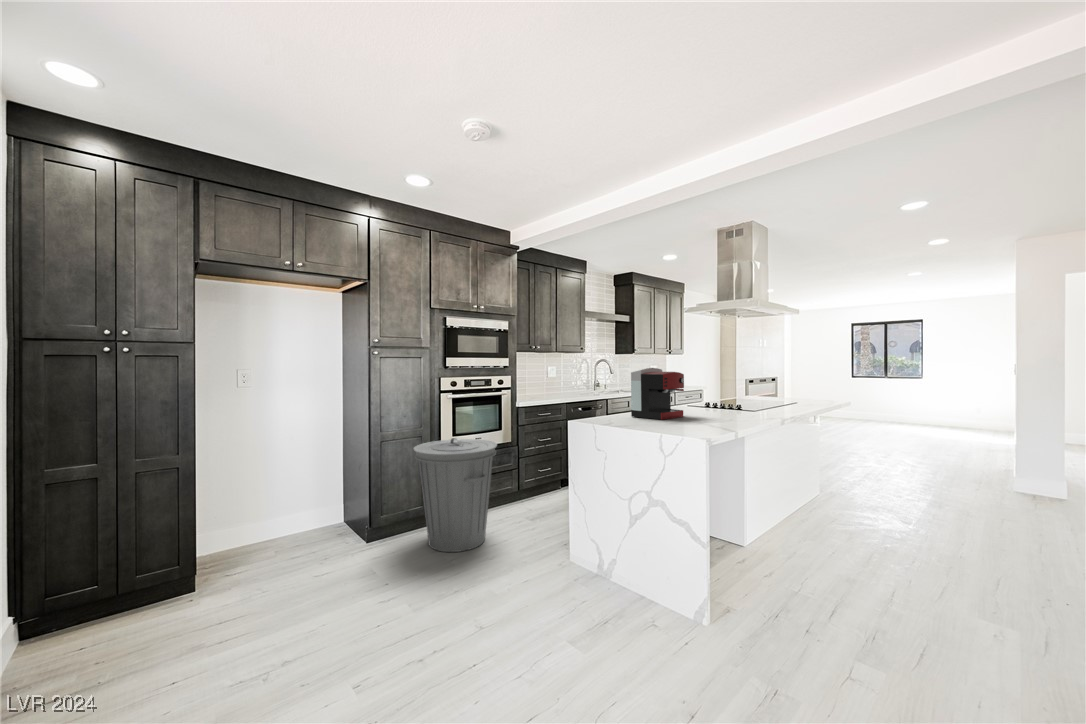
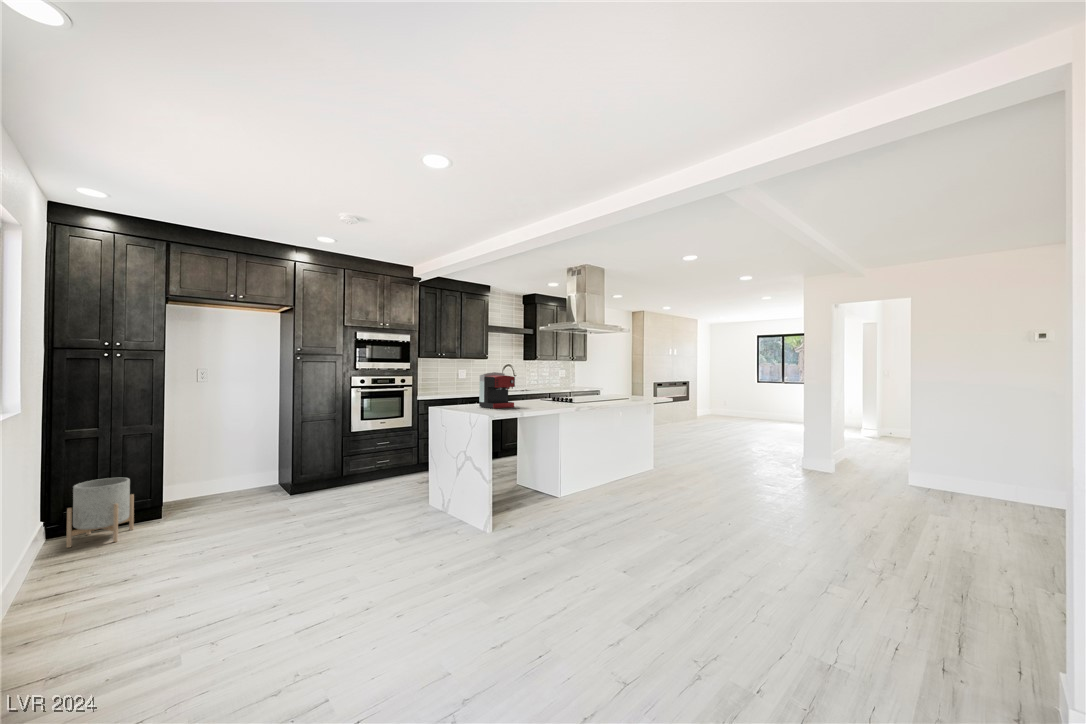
trash can: present [414,438,497,552] -> none [323,420,386,499]
planter: none [46,541,155,669] -> present [66,478,134,548]

